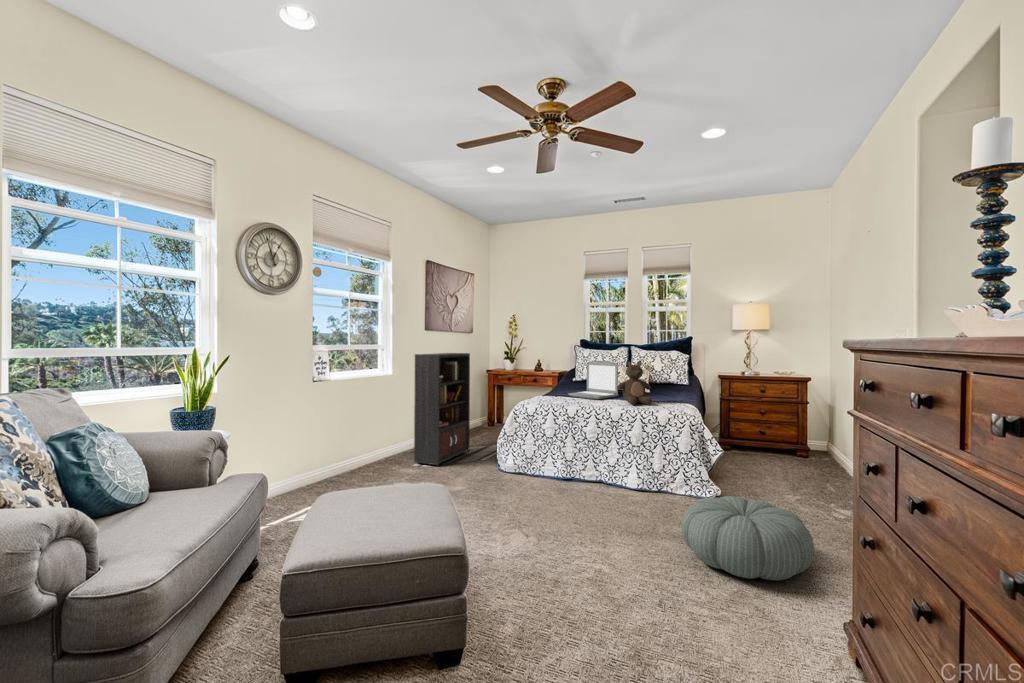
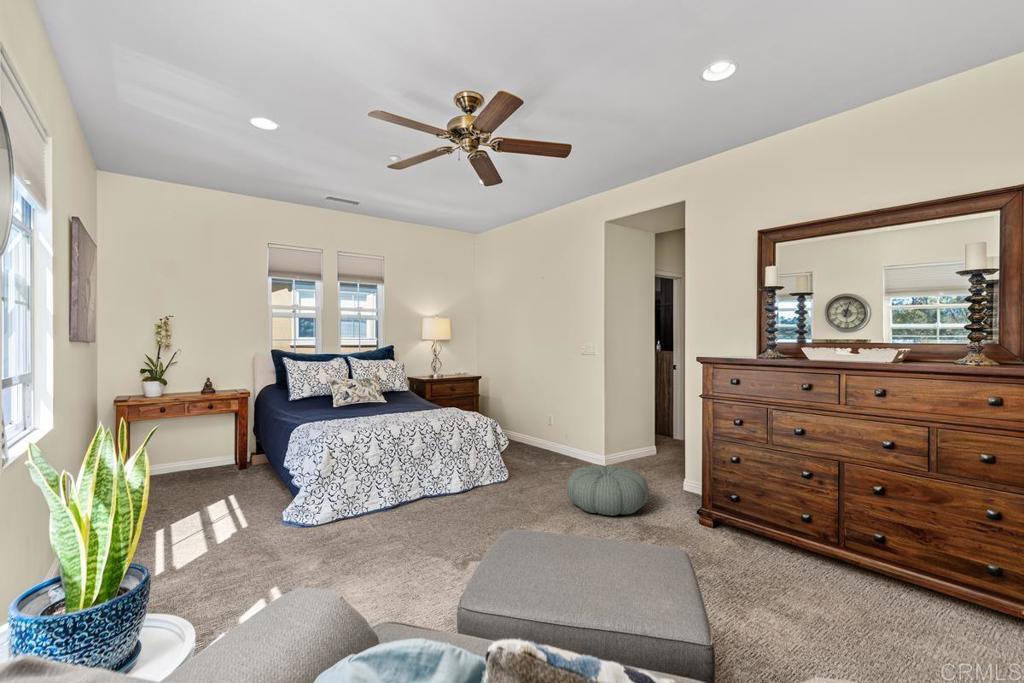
bookcase: present [414,353,470,465] -> none [120,376,220,565]
laptop: present [568,361,618,399] -> none [354,374,399,417]
stuffed bear: present [617,361,652,405] -> none [422,373,453,415]

